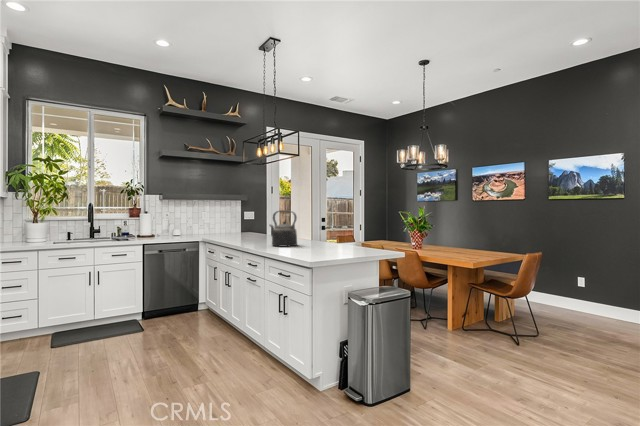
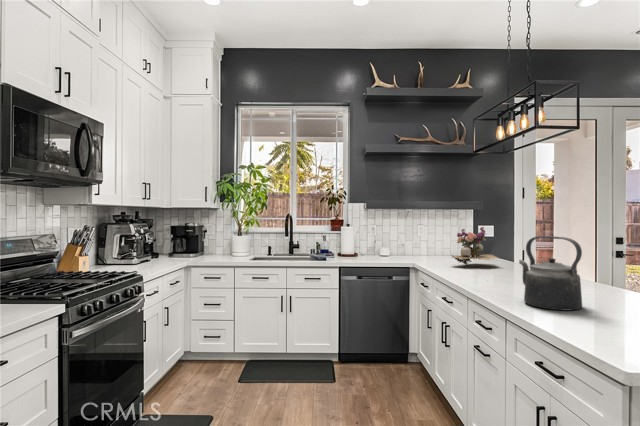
flower arrangement: none [229,211,259,237] -> present [452,227,499,265]

